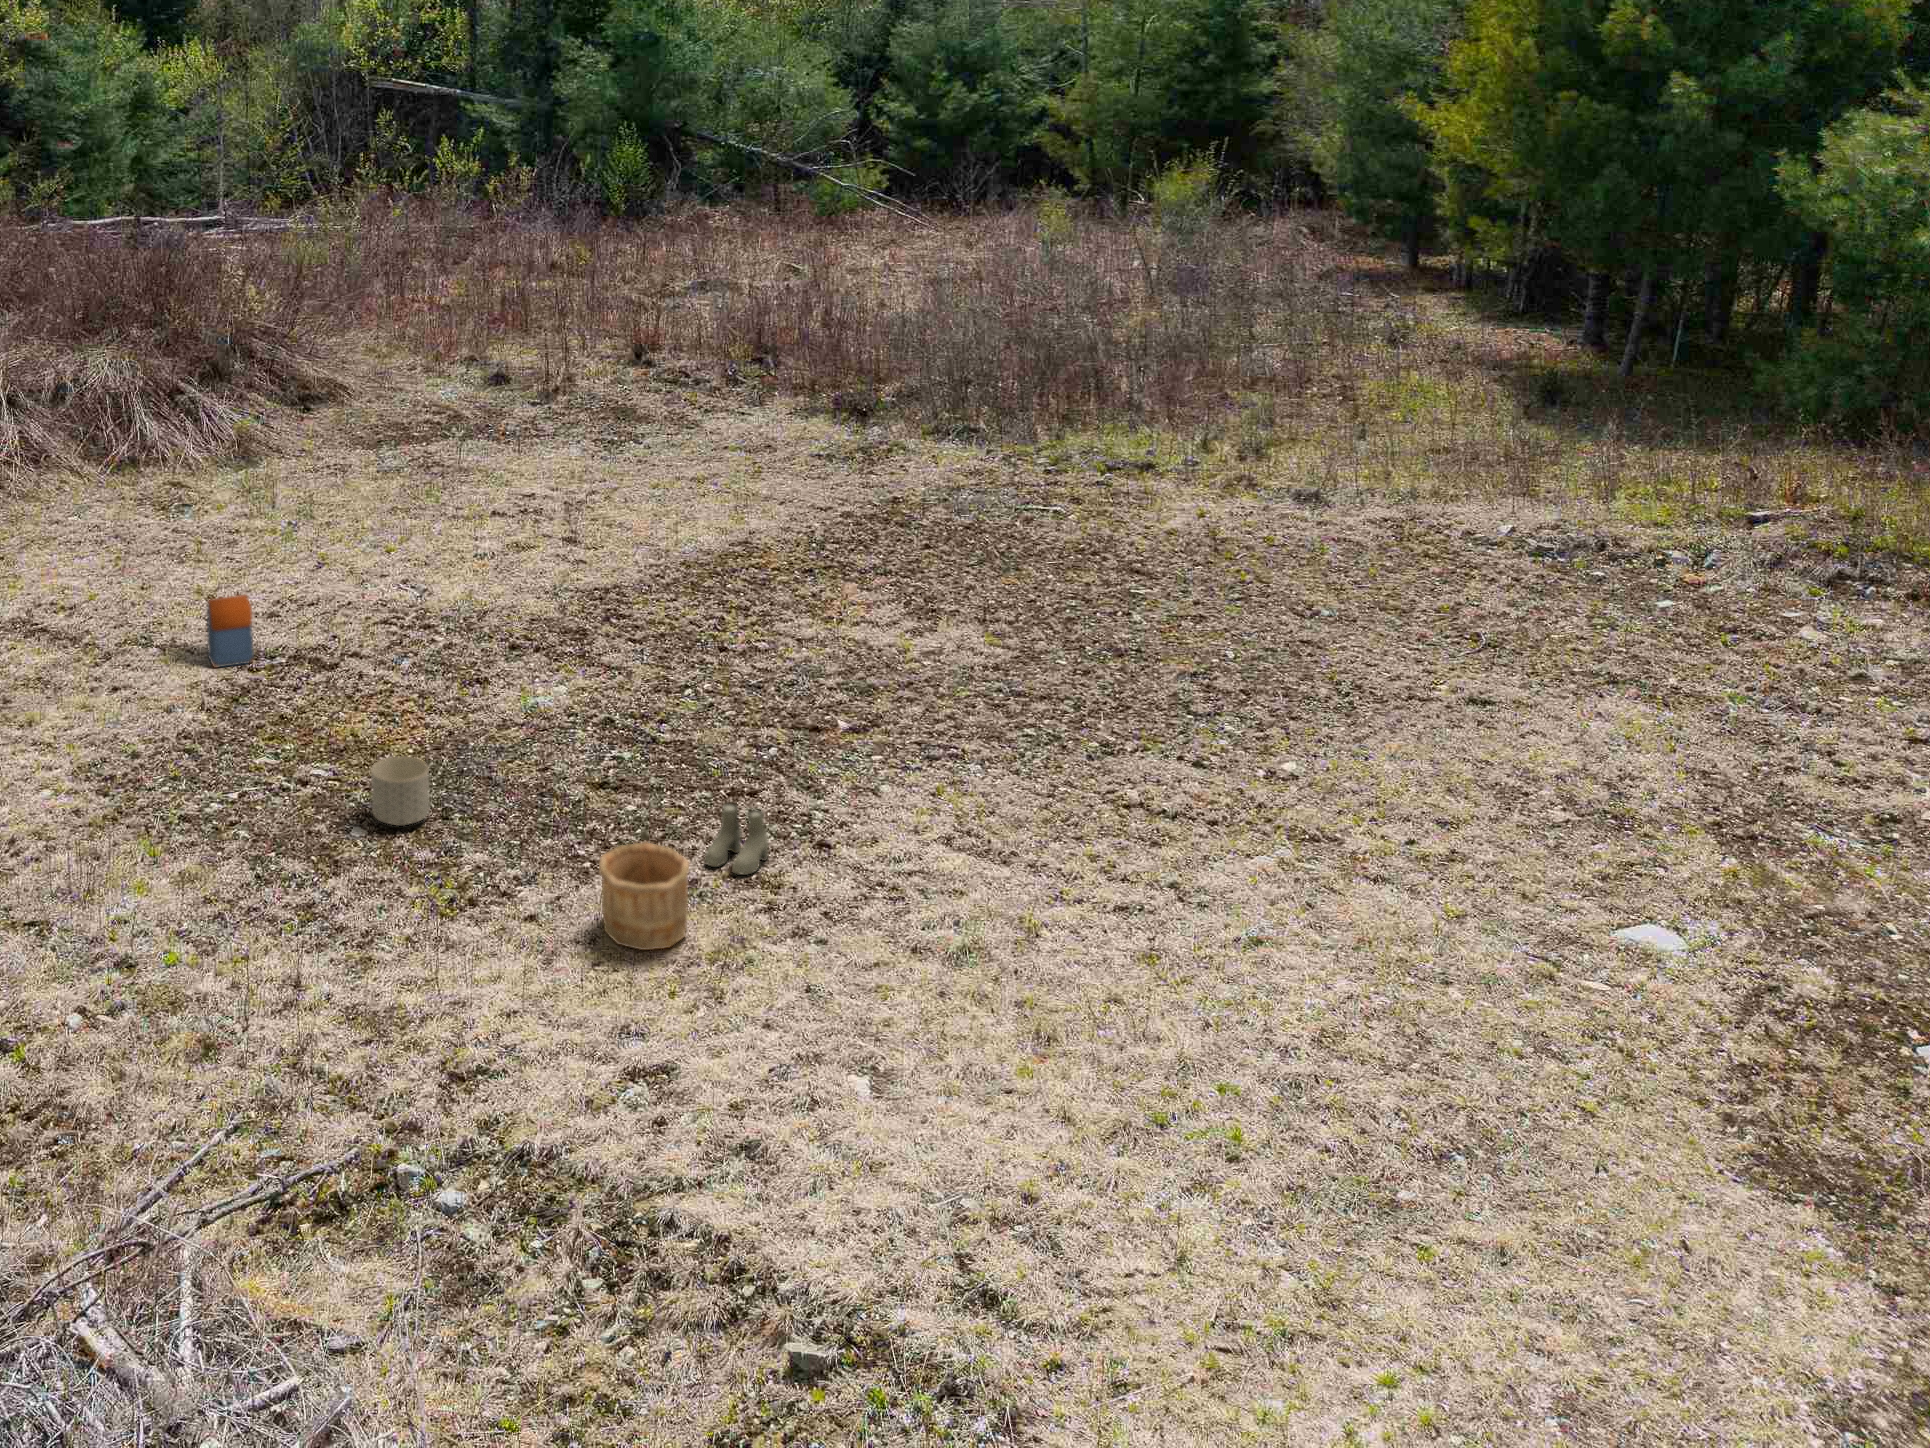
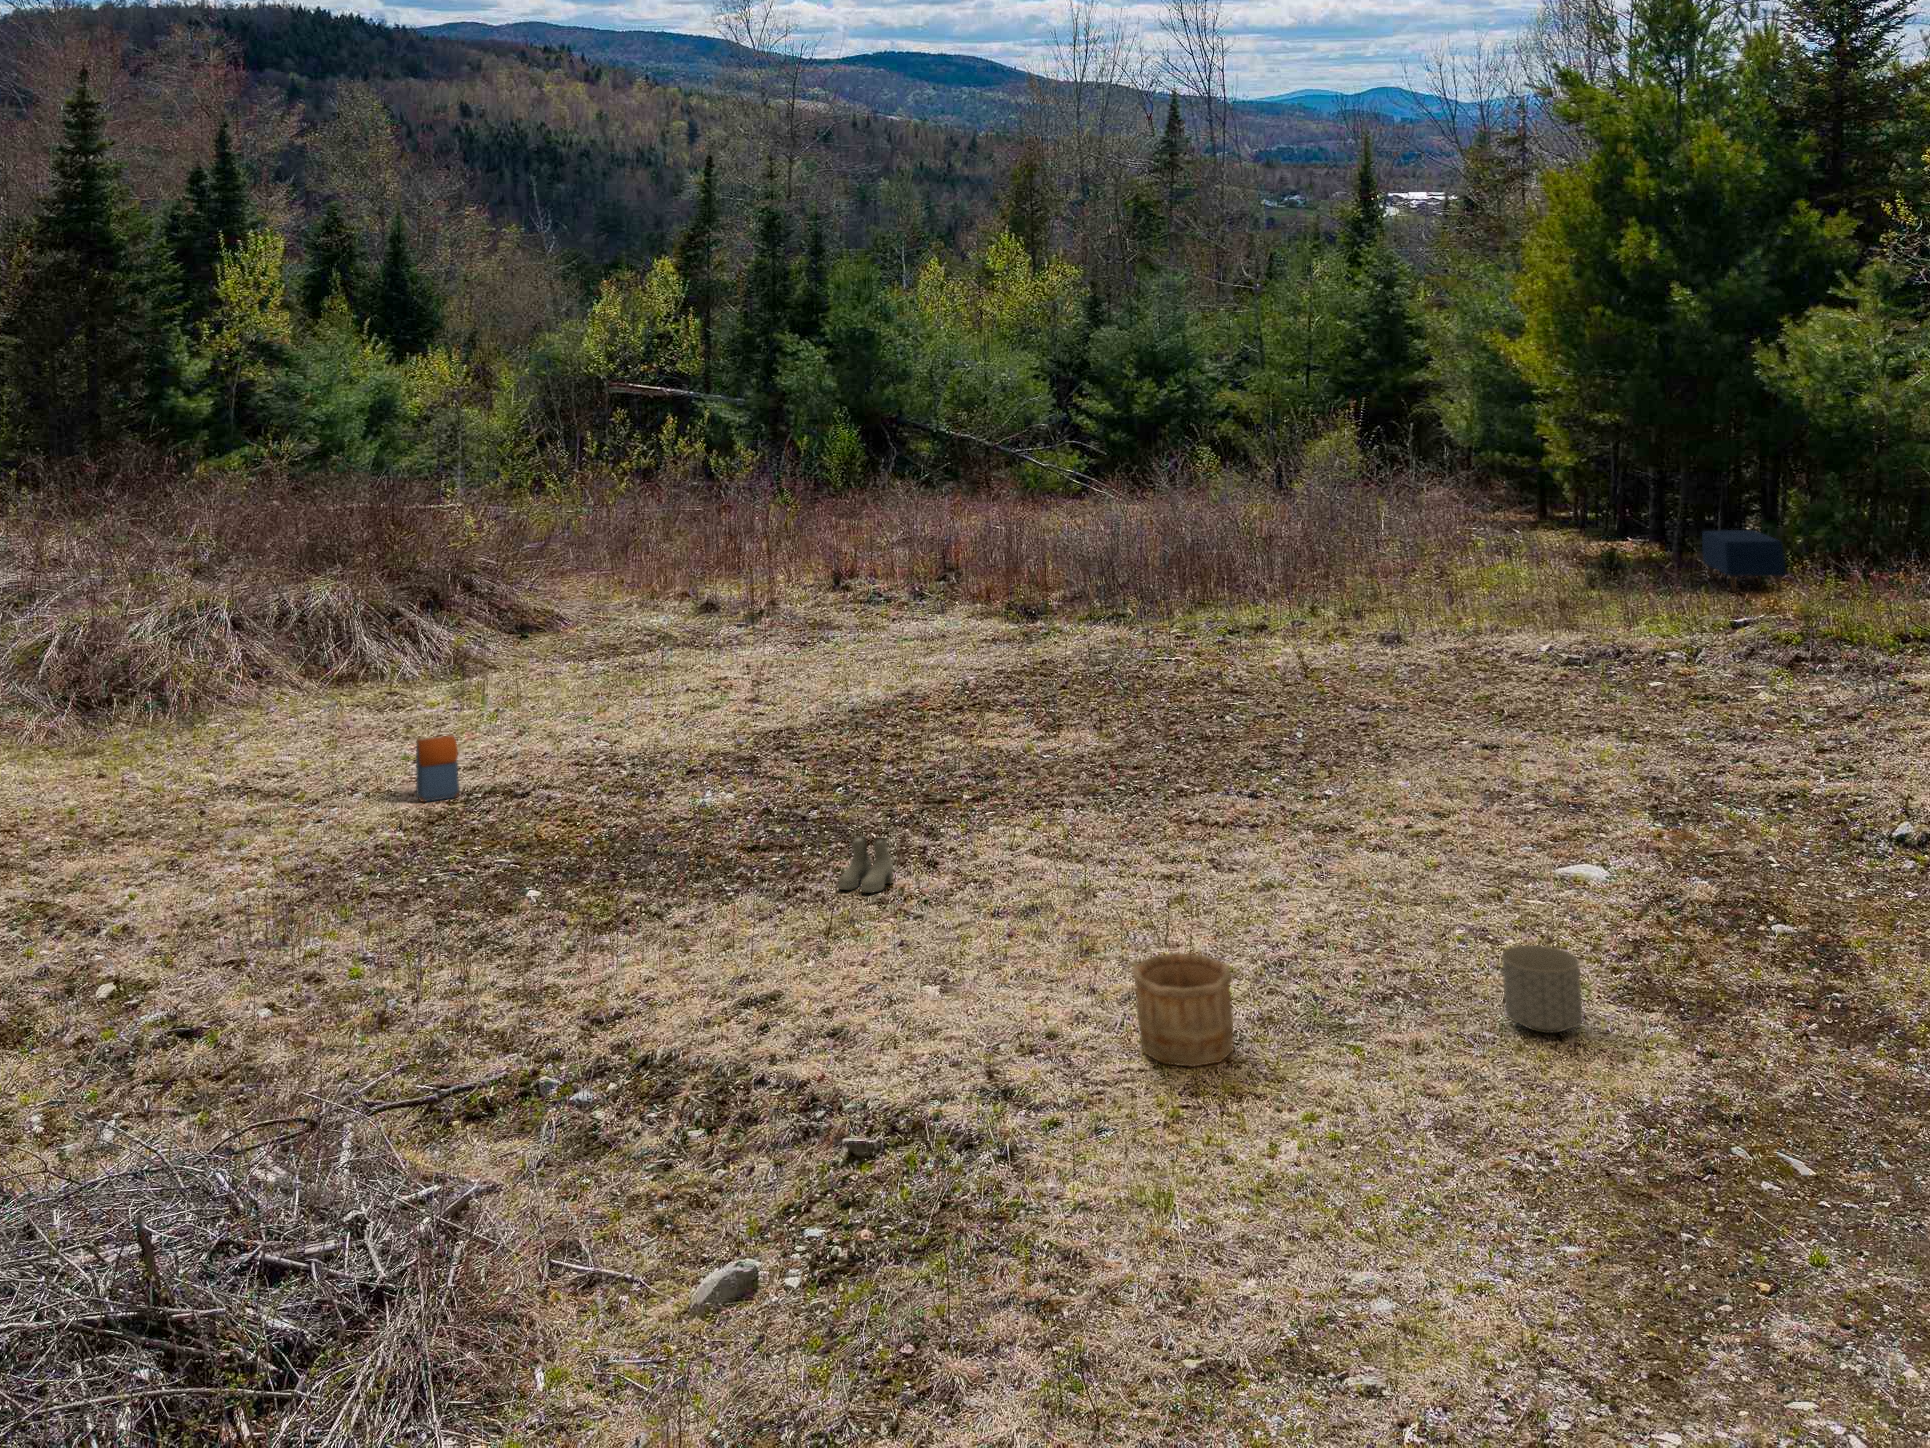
bench: none [1683,350,1803,436] -> present [1702,530,1786,592]
planter: present [371,756,430,826] -> present [1502,945,1583,1033]
wooden bucket: present [599,842,689,950] -> present [1132,953,1233,1067]

